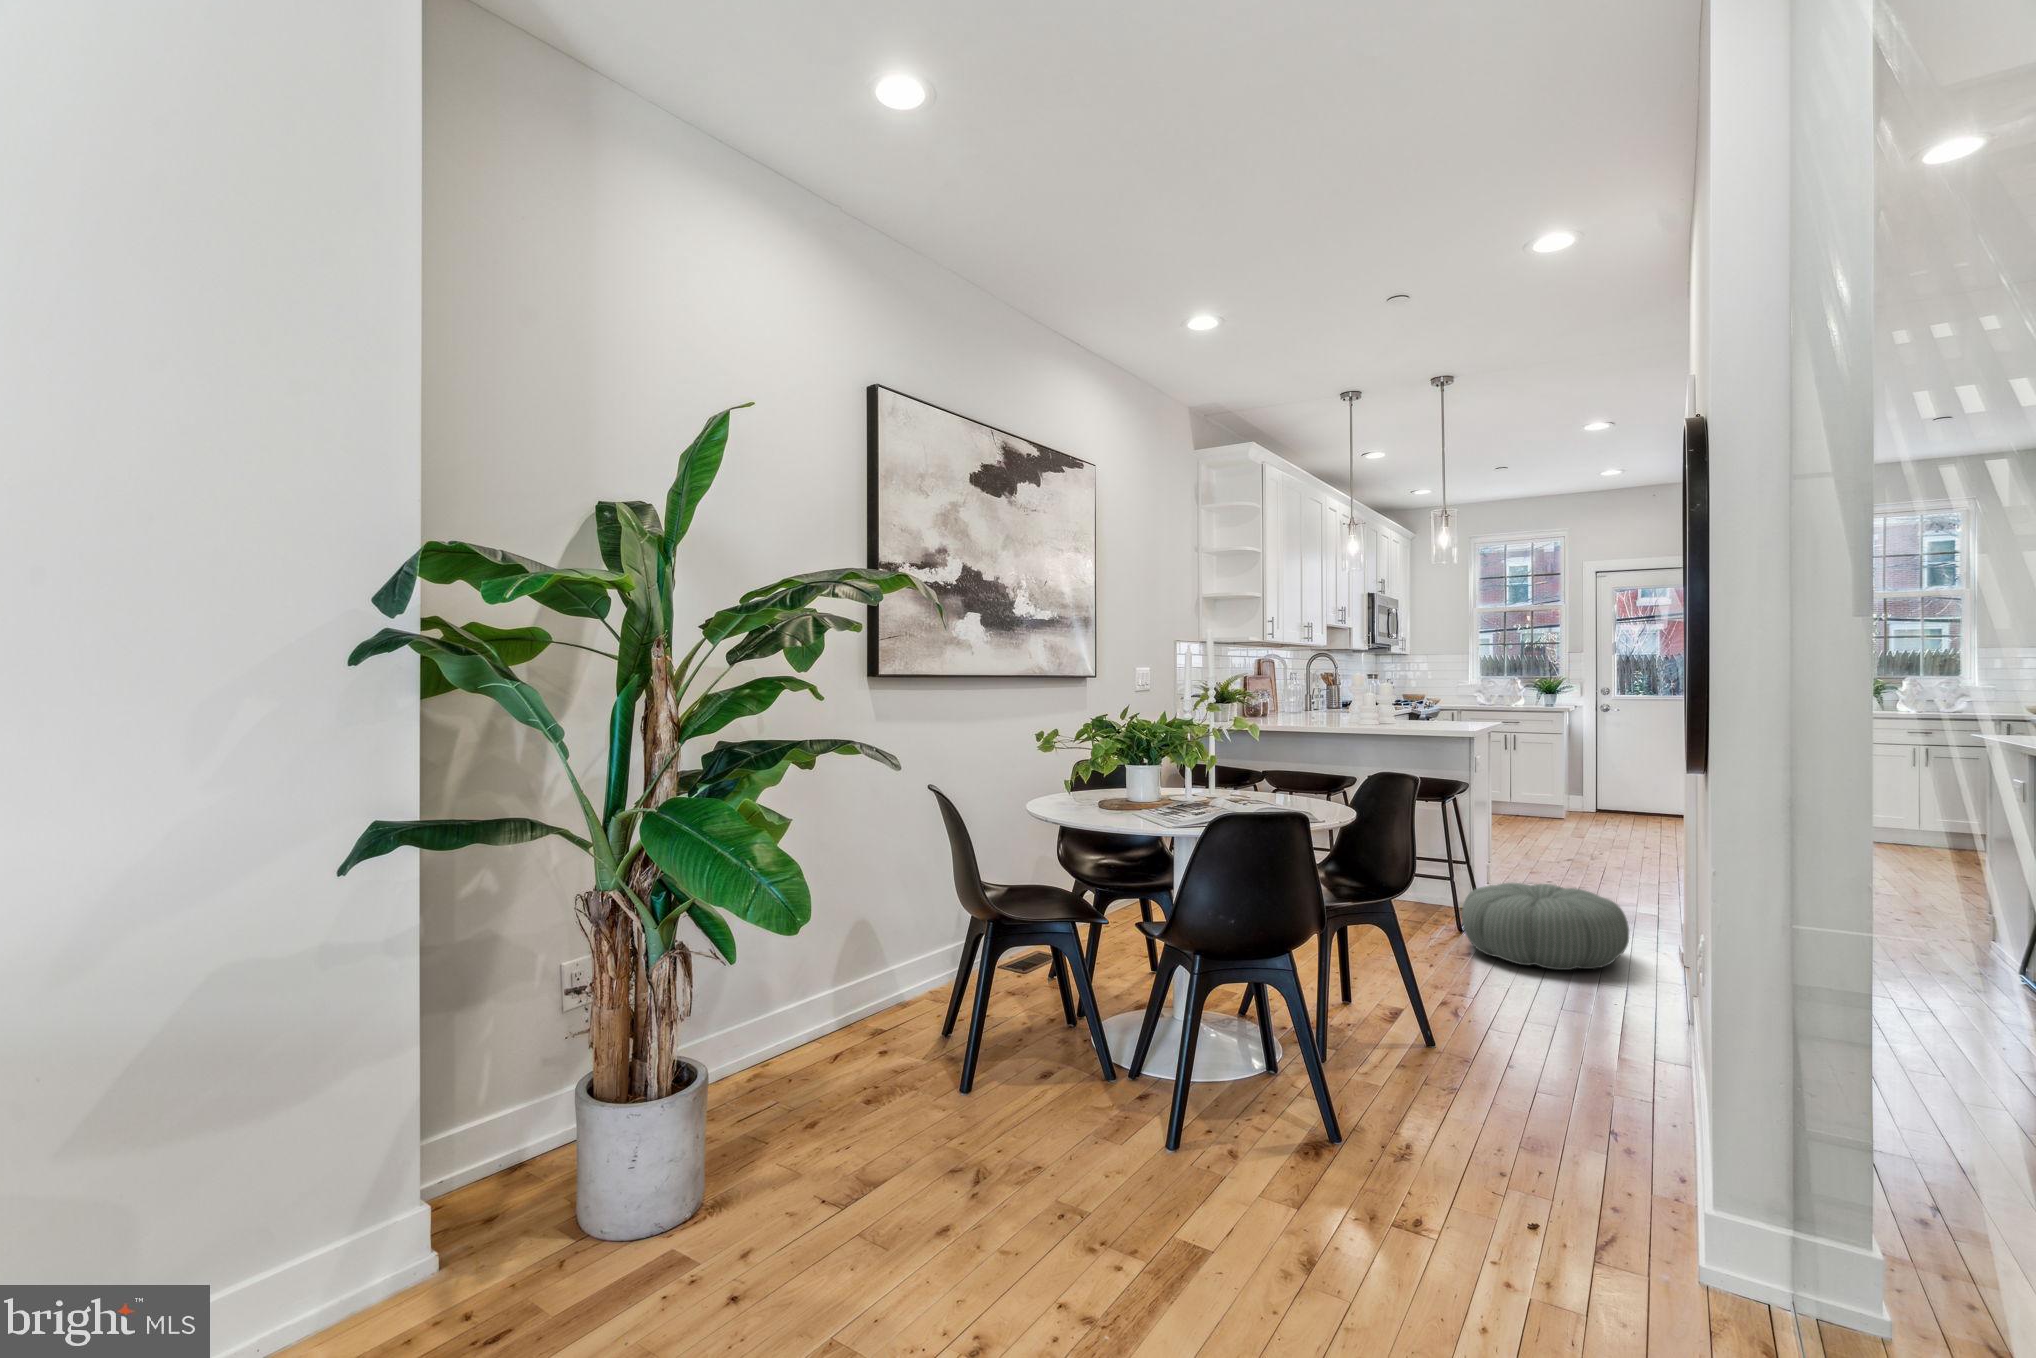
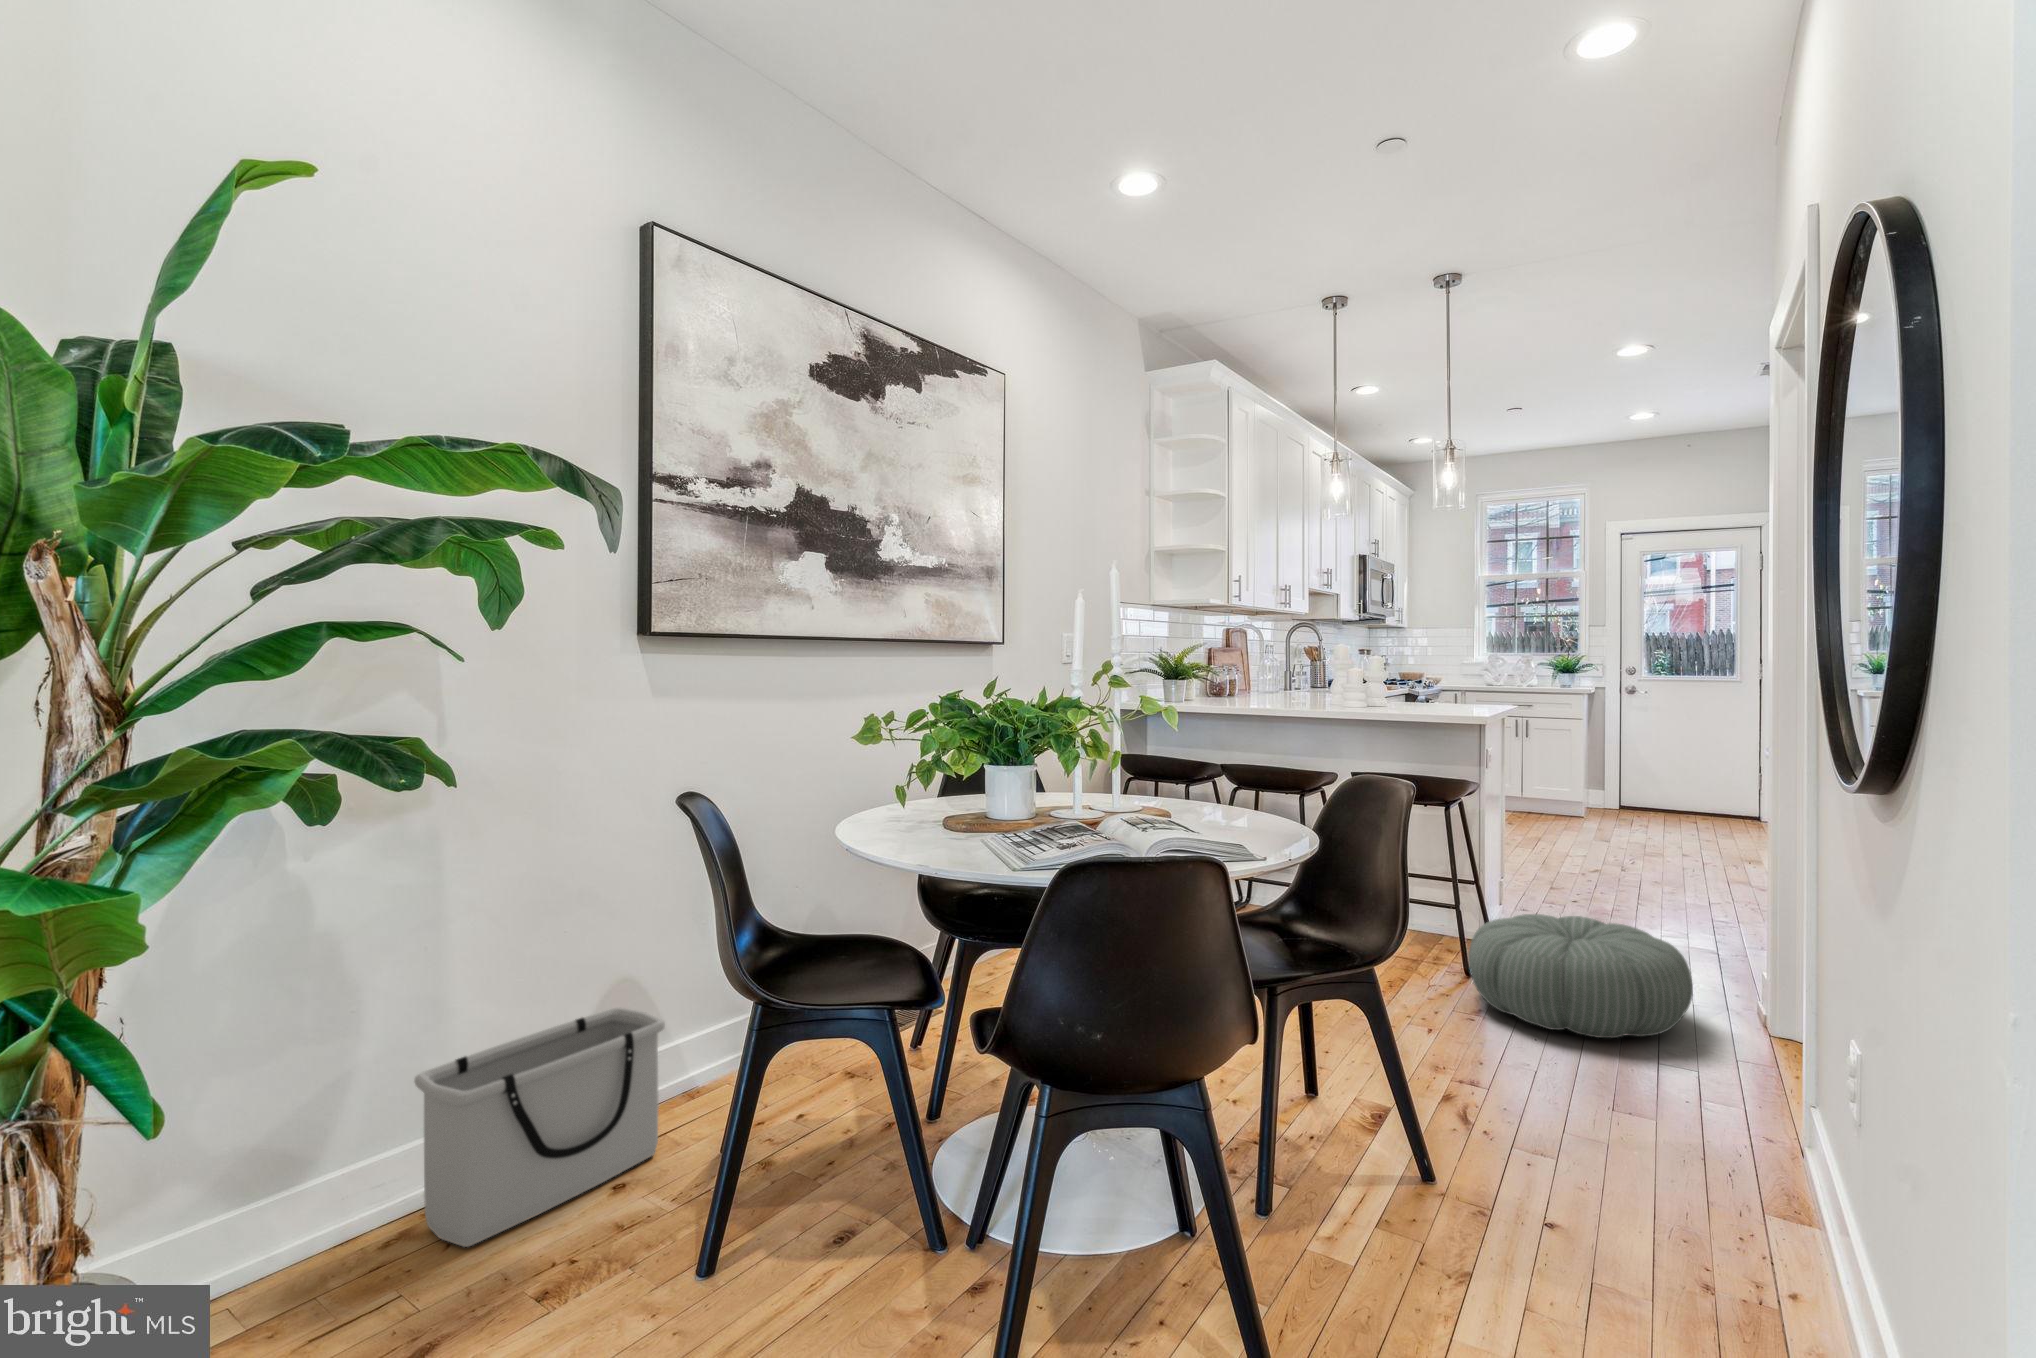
storage bin: none [761,936,903,1079] -> present [414,1008,665,1247]

